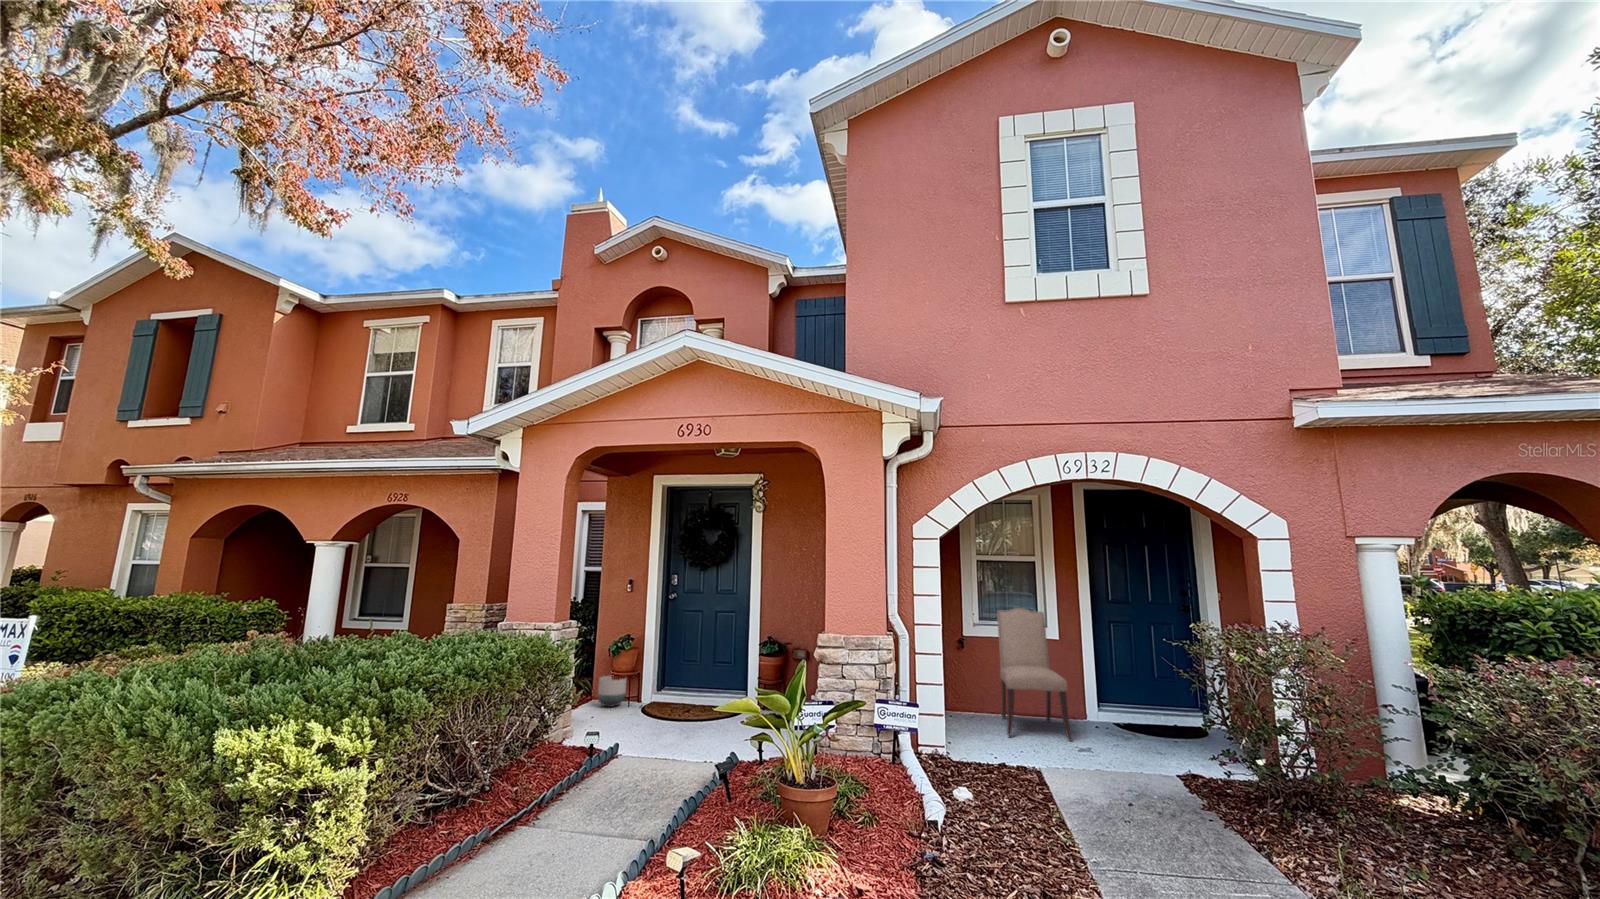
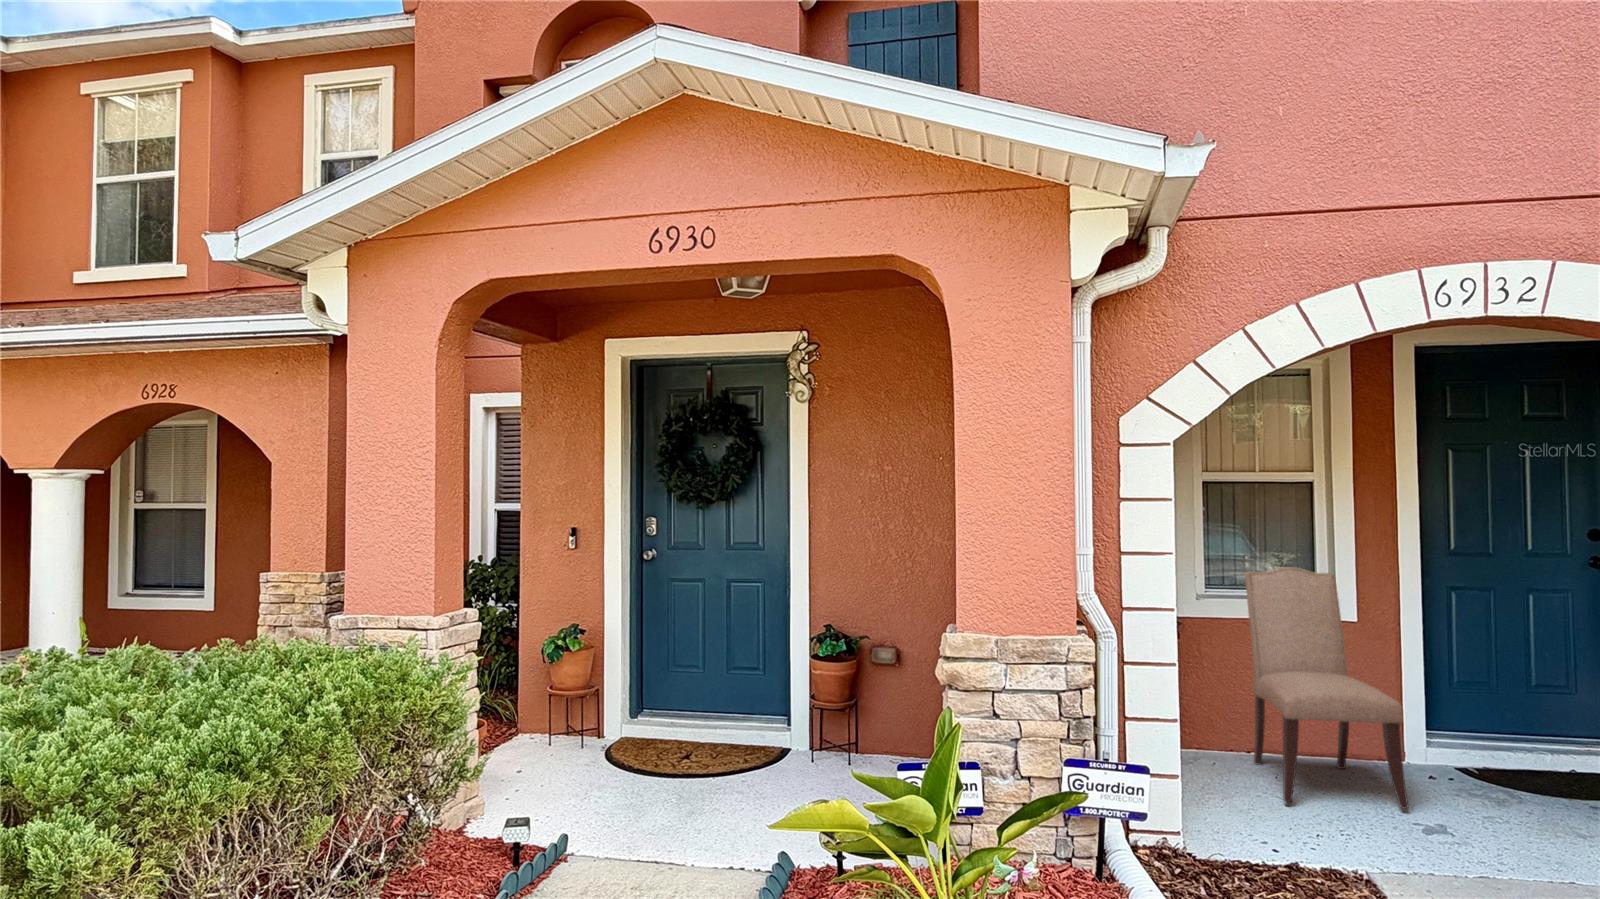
planter: present [598,675,627,707] -> none [527,692,576,747]

